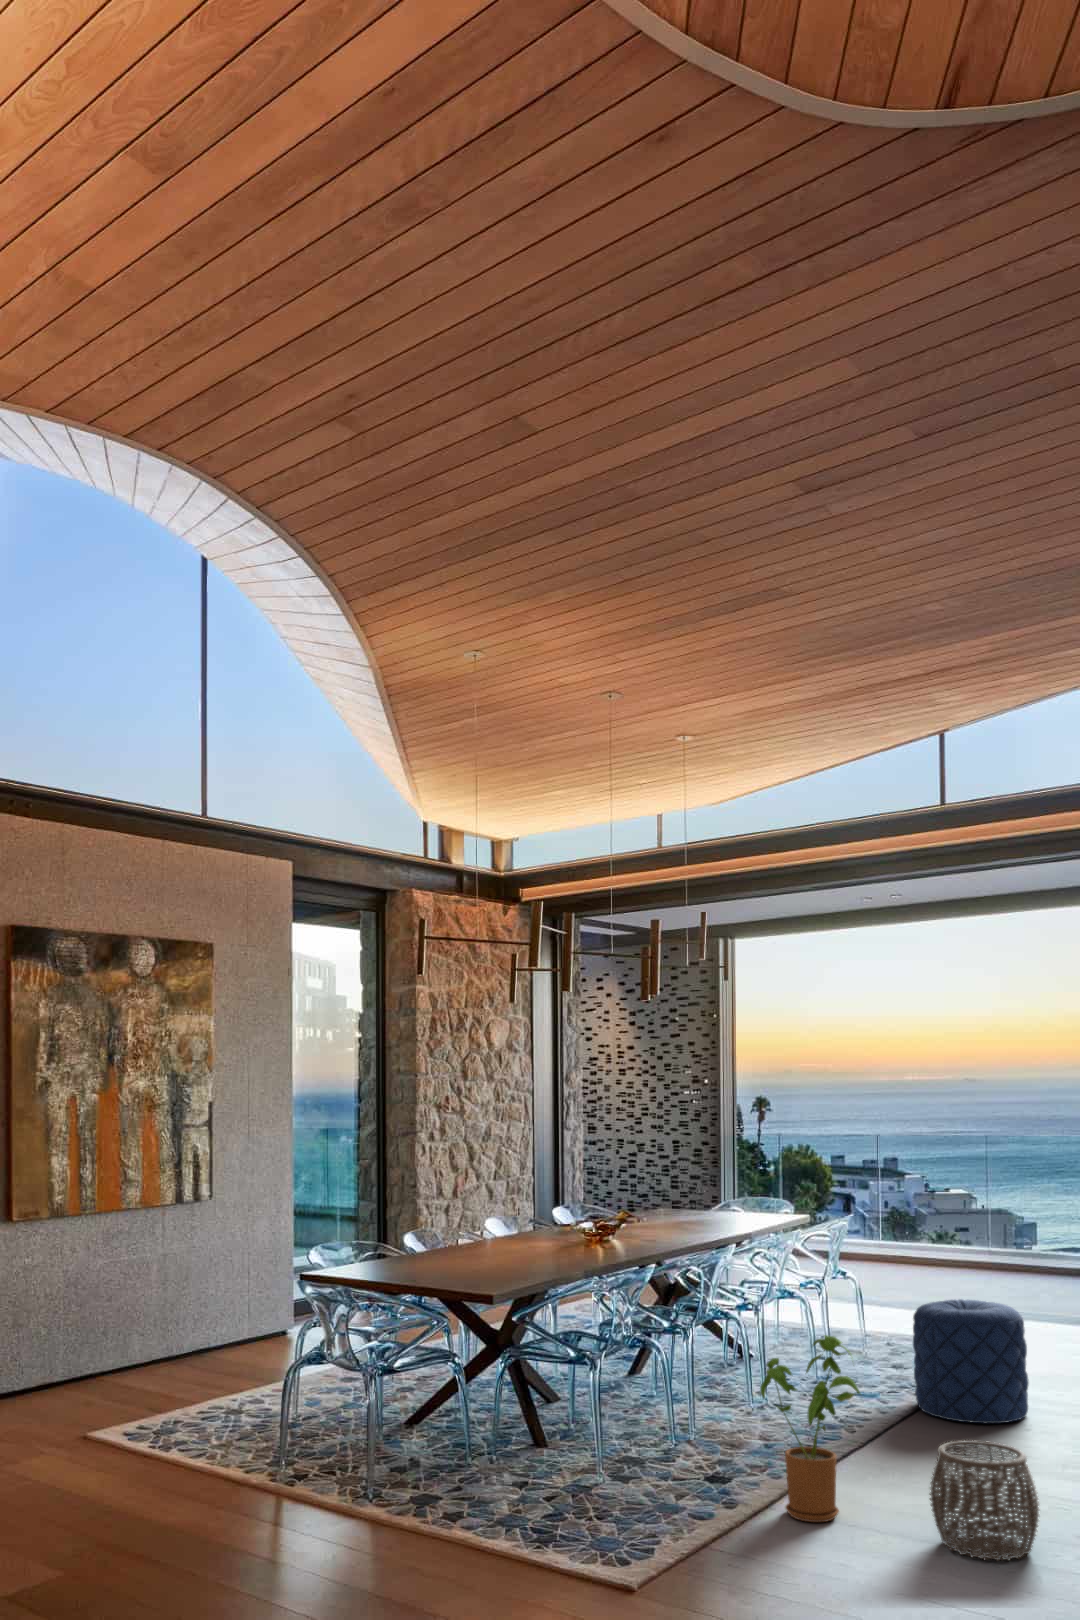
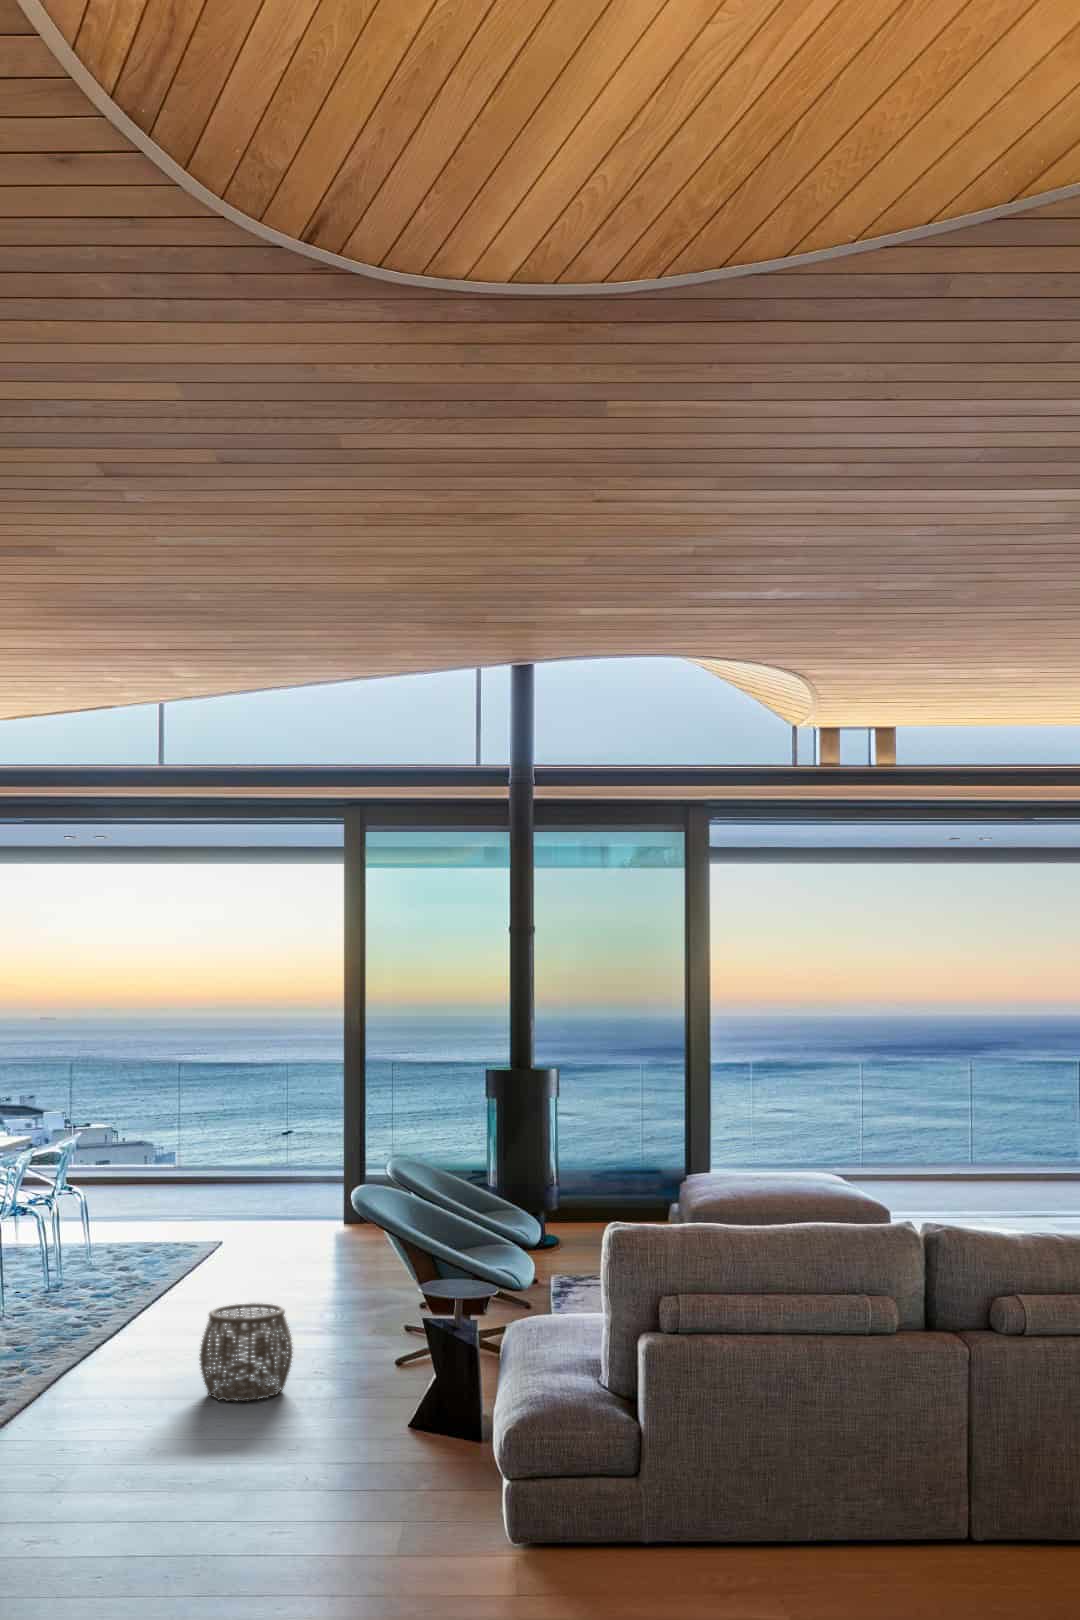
pouf: present [913,1299,1029,1423] -> none [151,1196,256,1305]
house plant: present [760,1335,860,1522] -> none [38,1228,141,1401]

